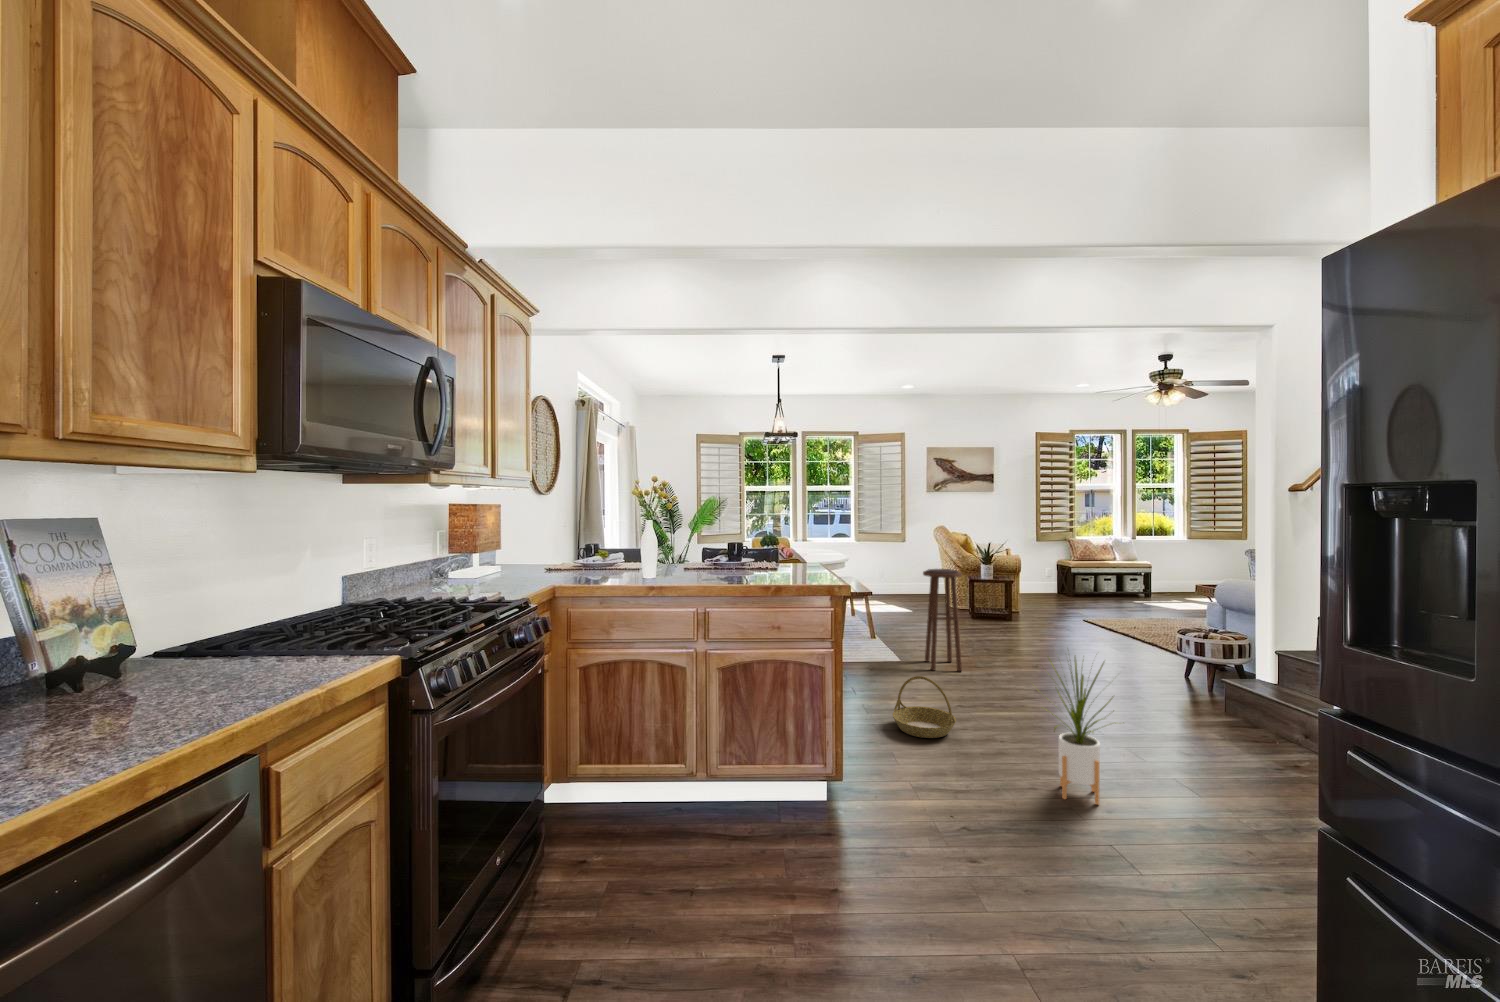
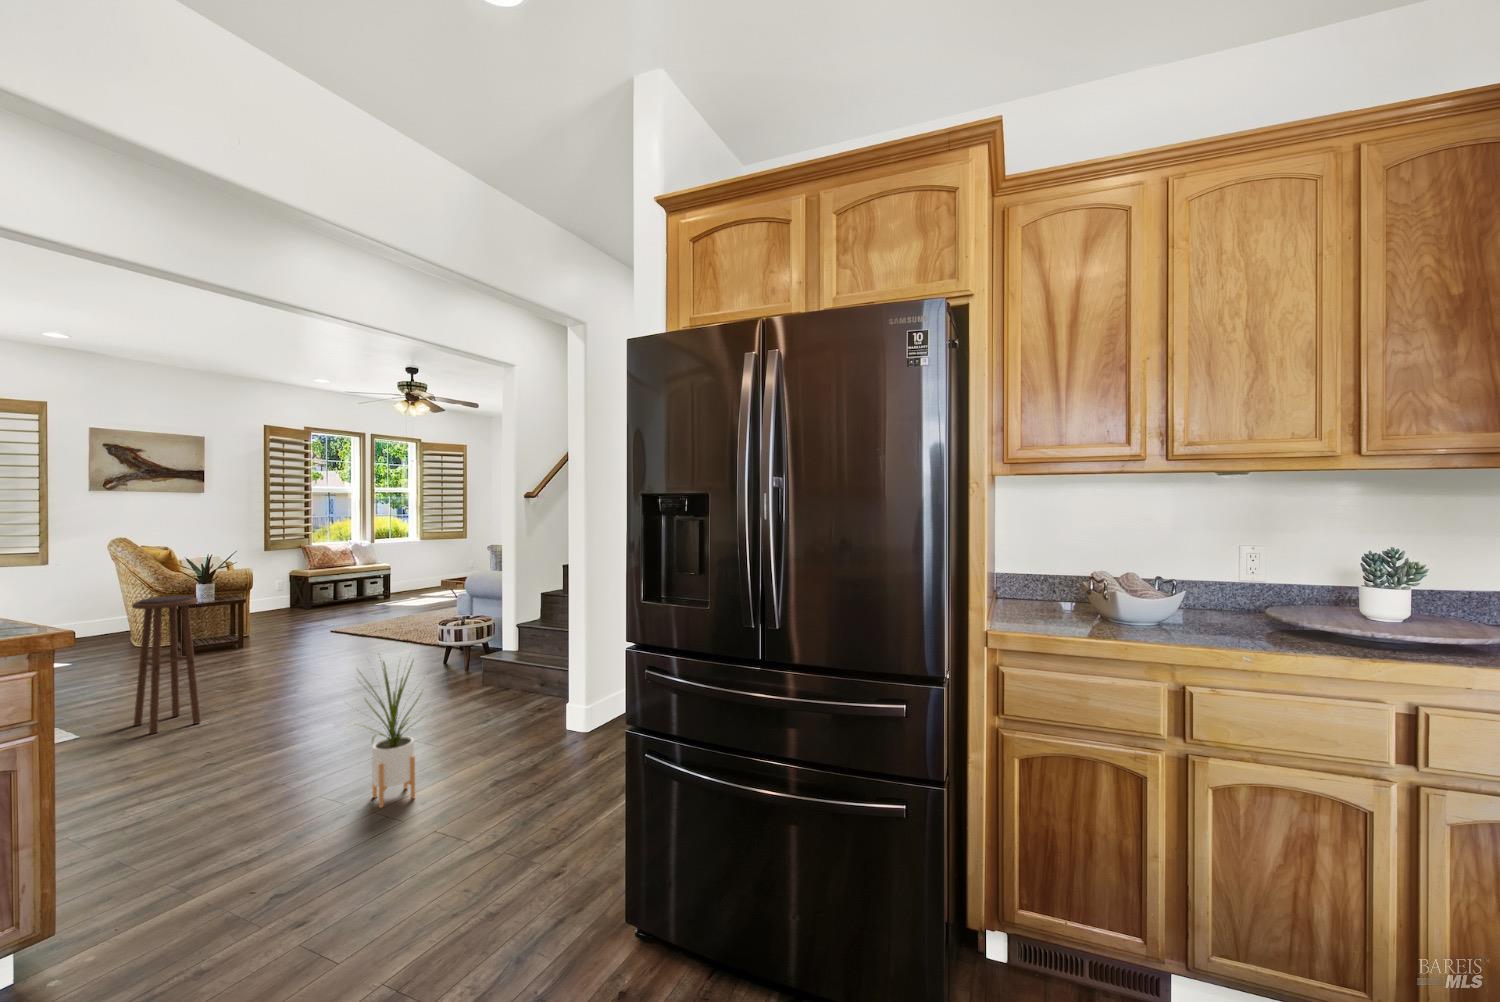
basket: present [893,676,956,738] -> none [119,738,227,822]

